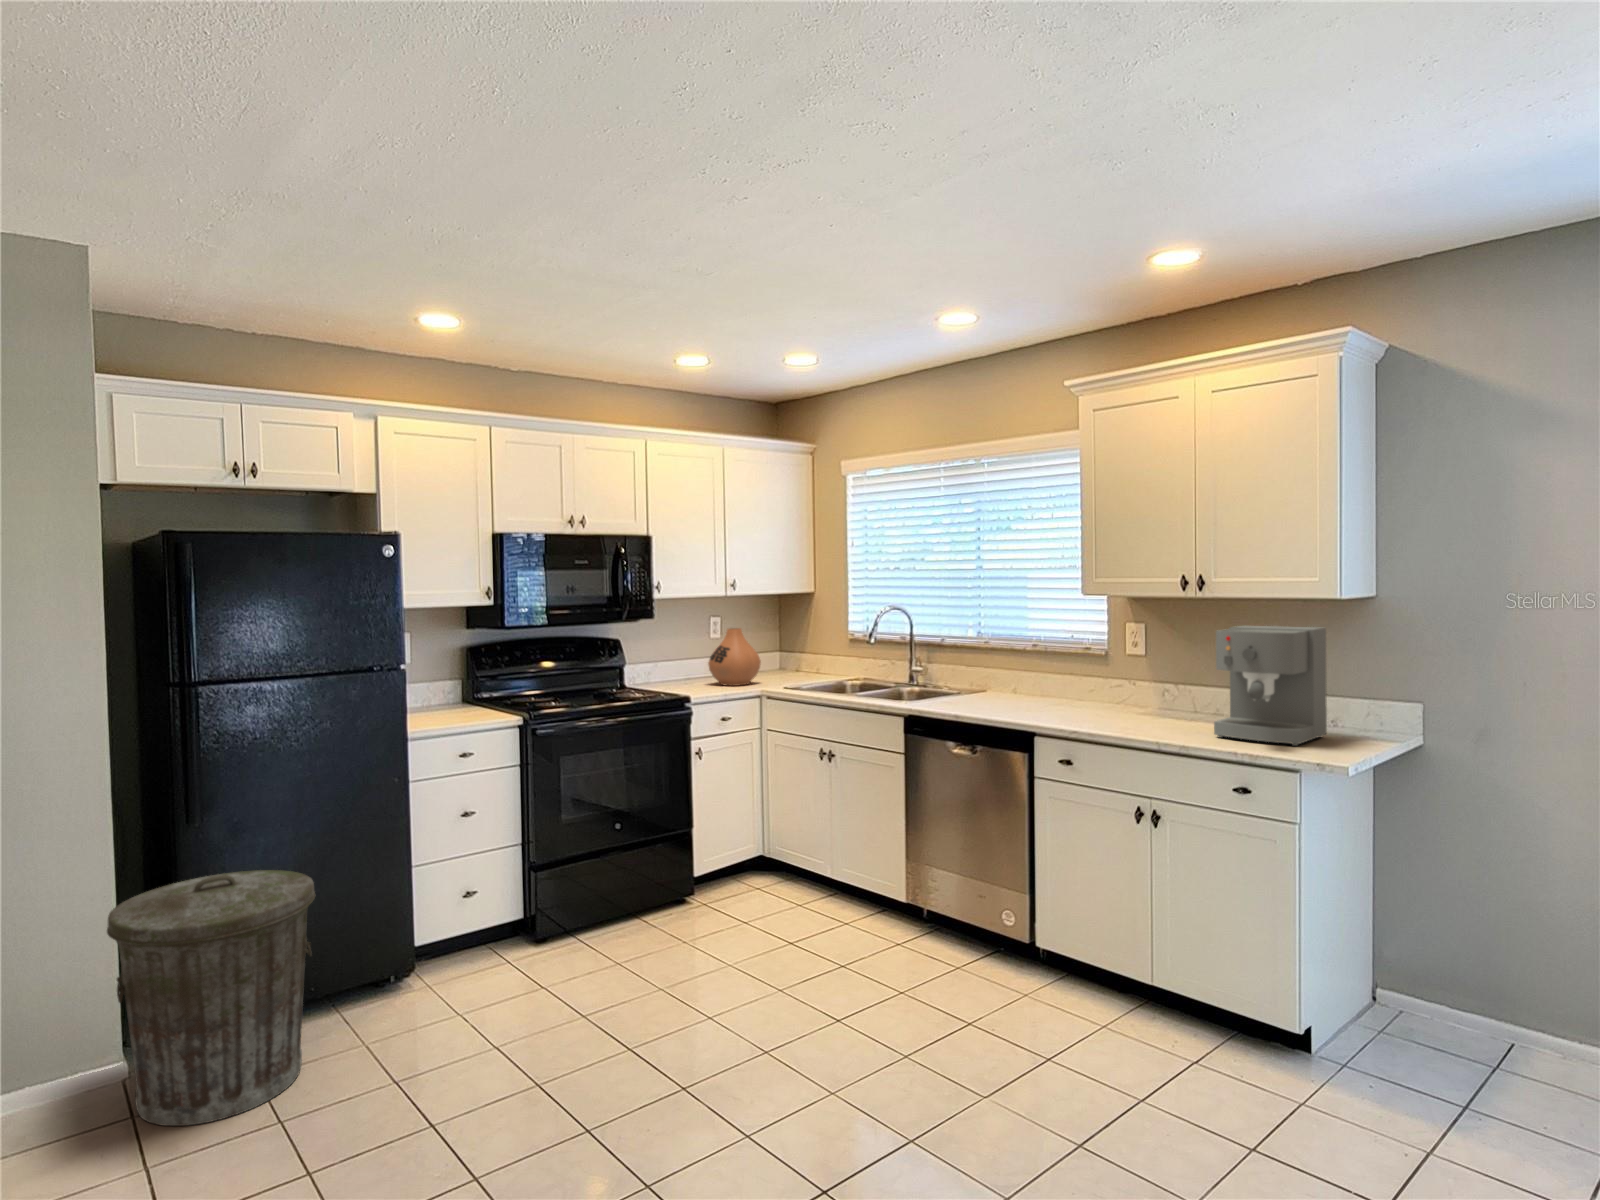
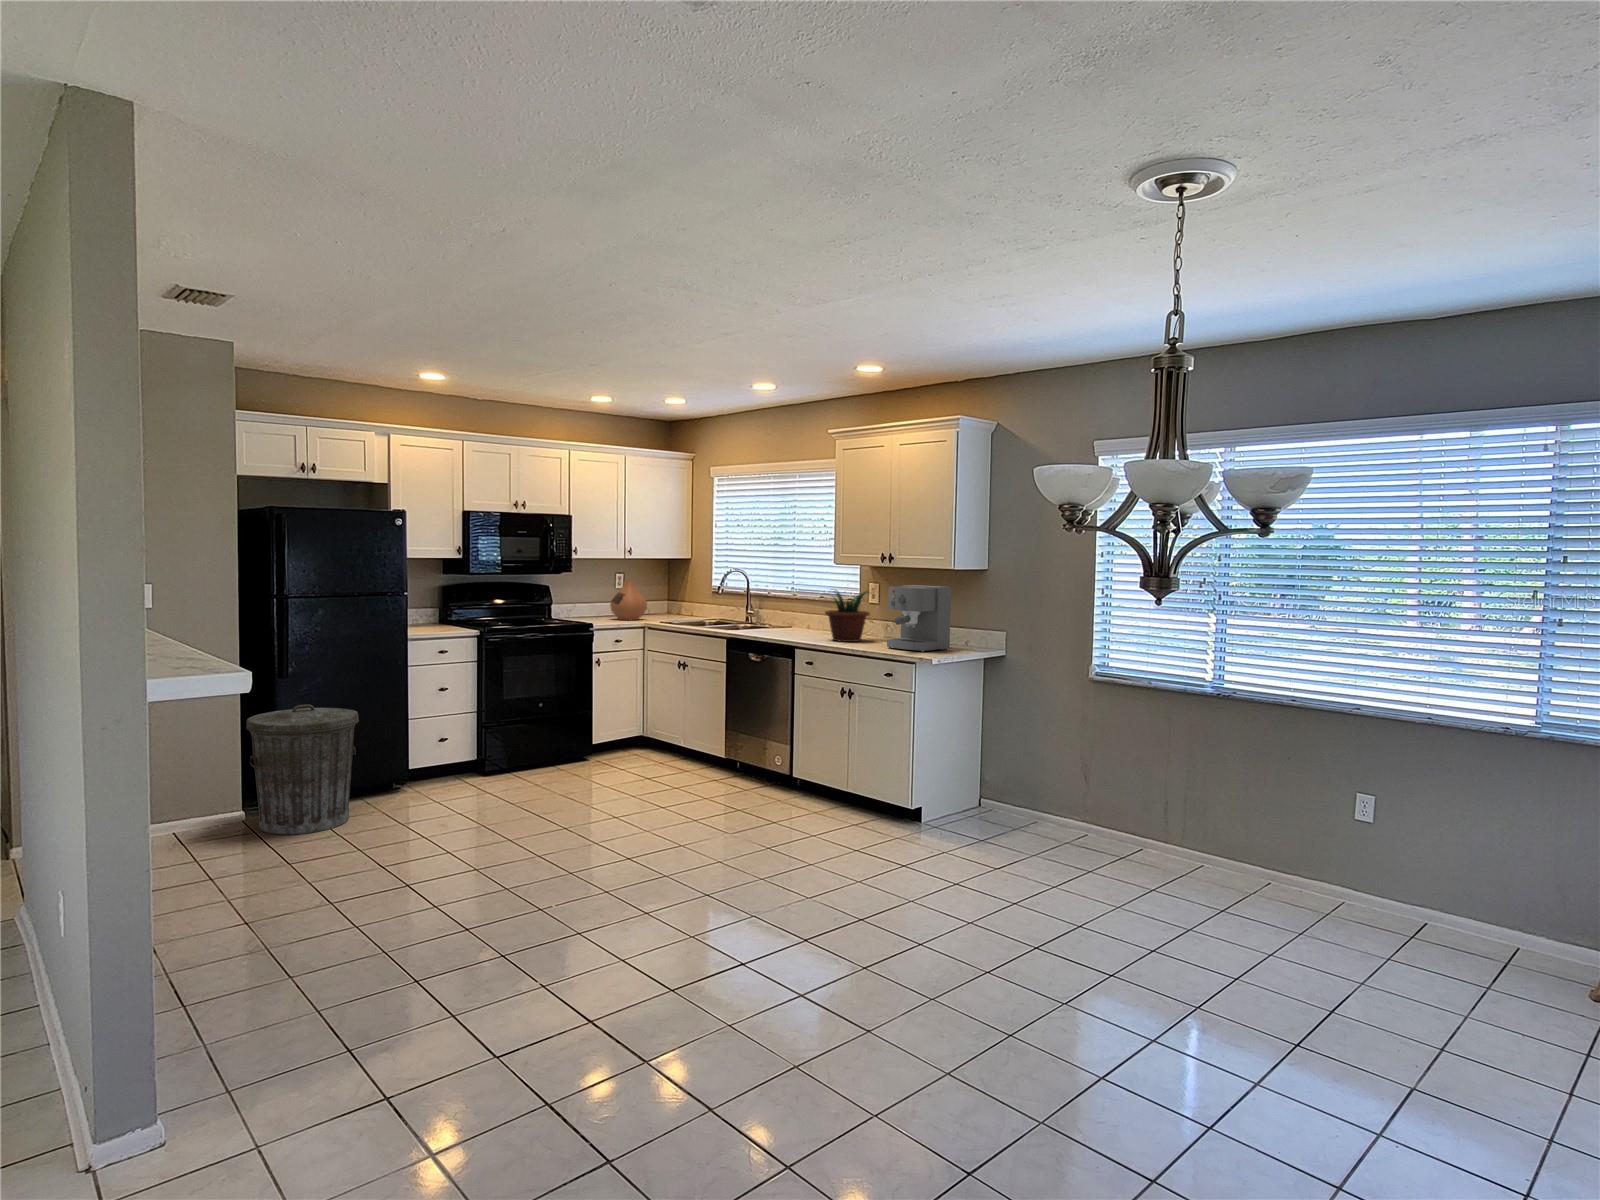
potted plant: none [1065,634,1159,723] -> present [825,590,870,642]

